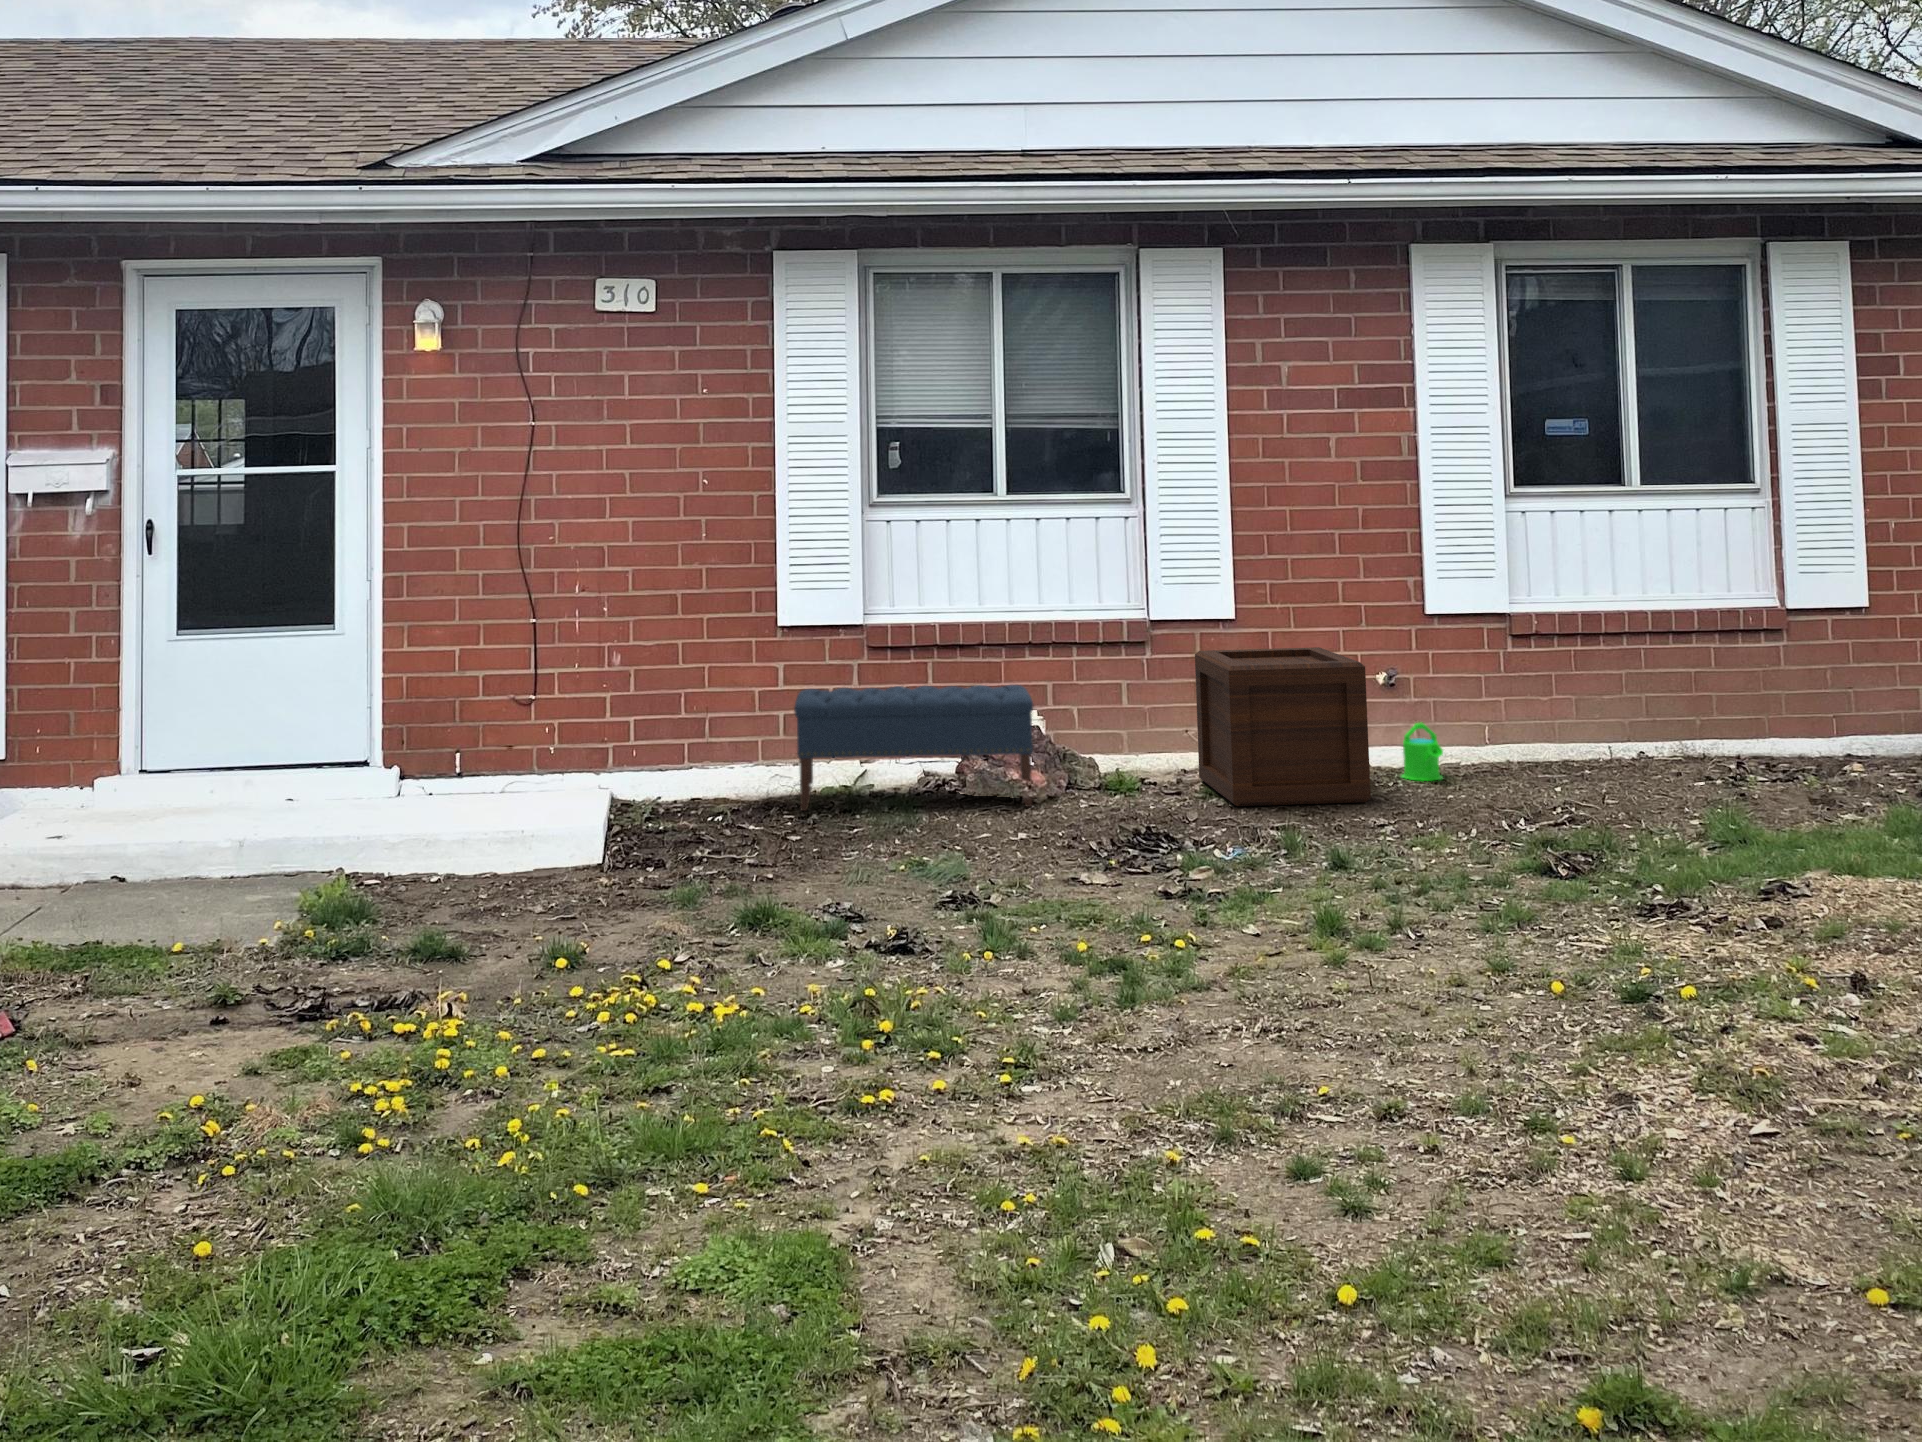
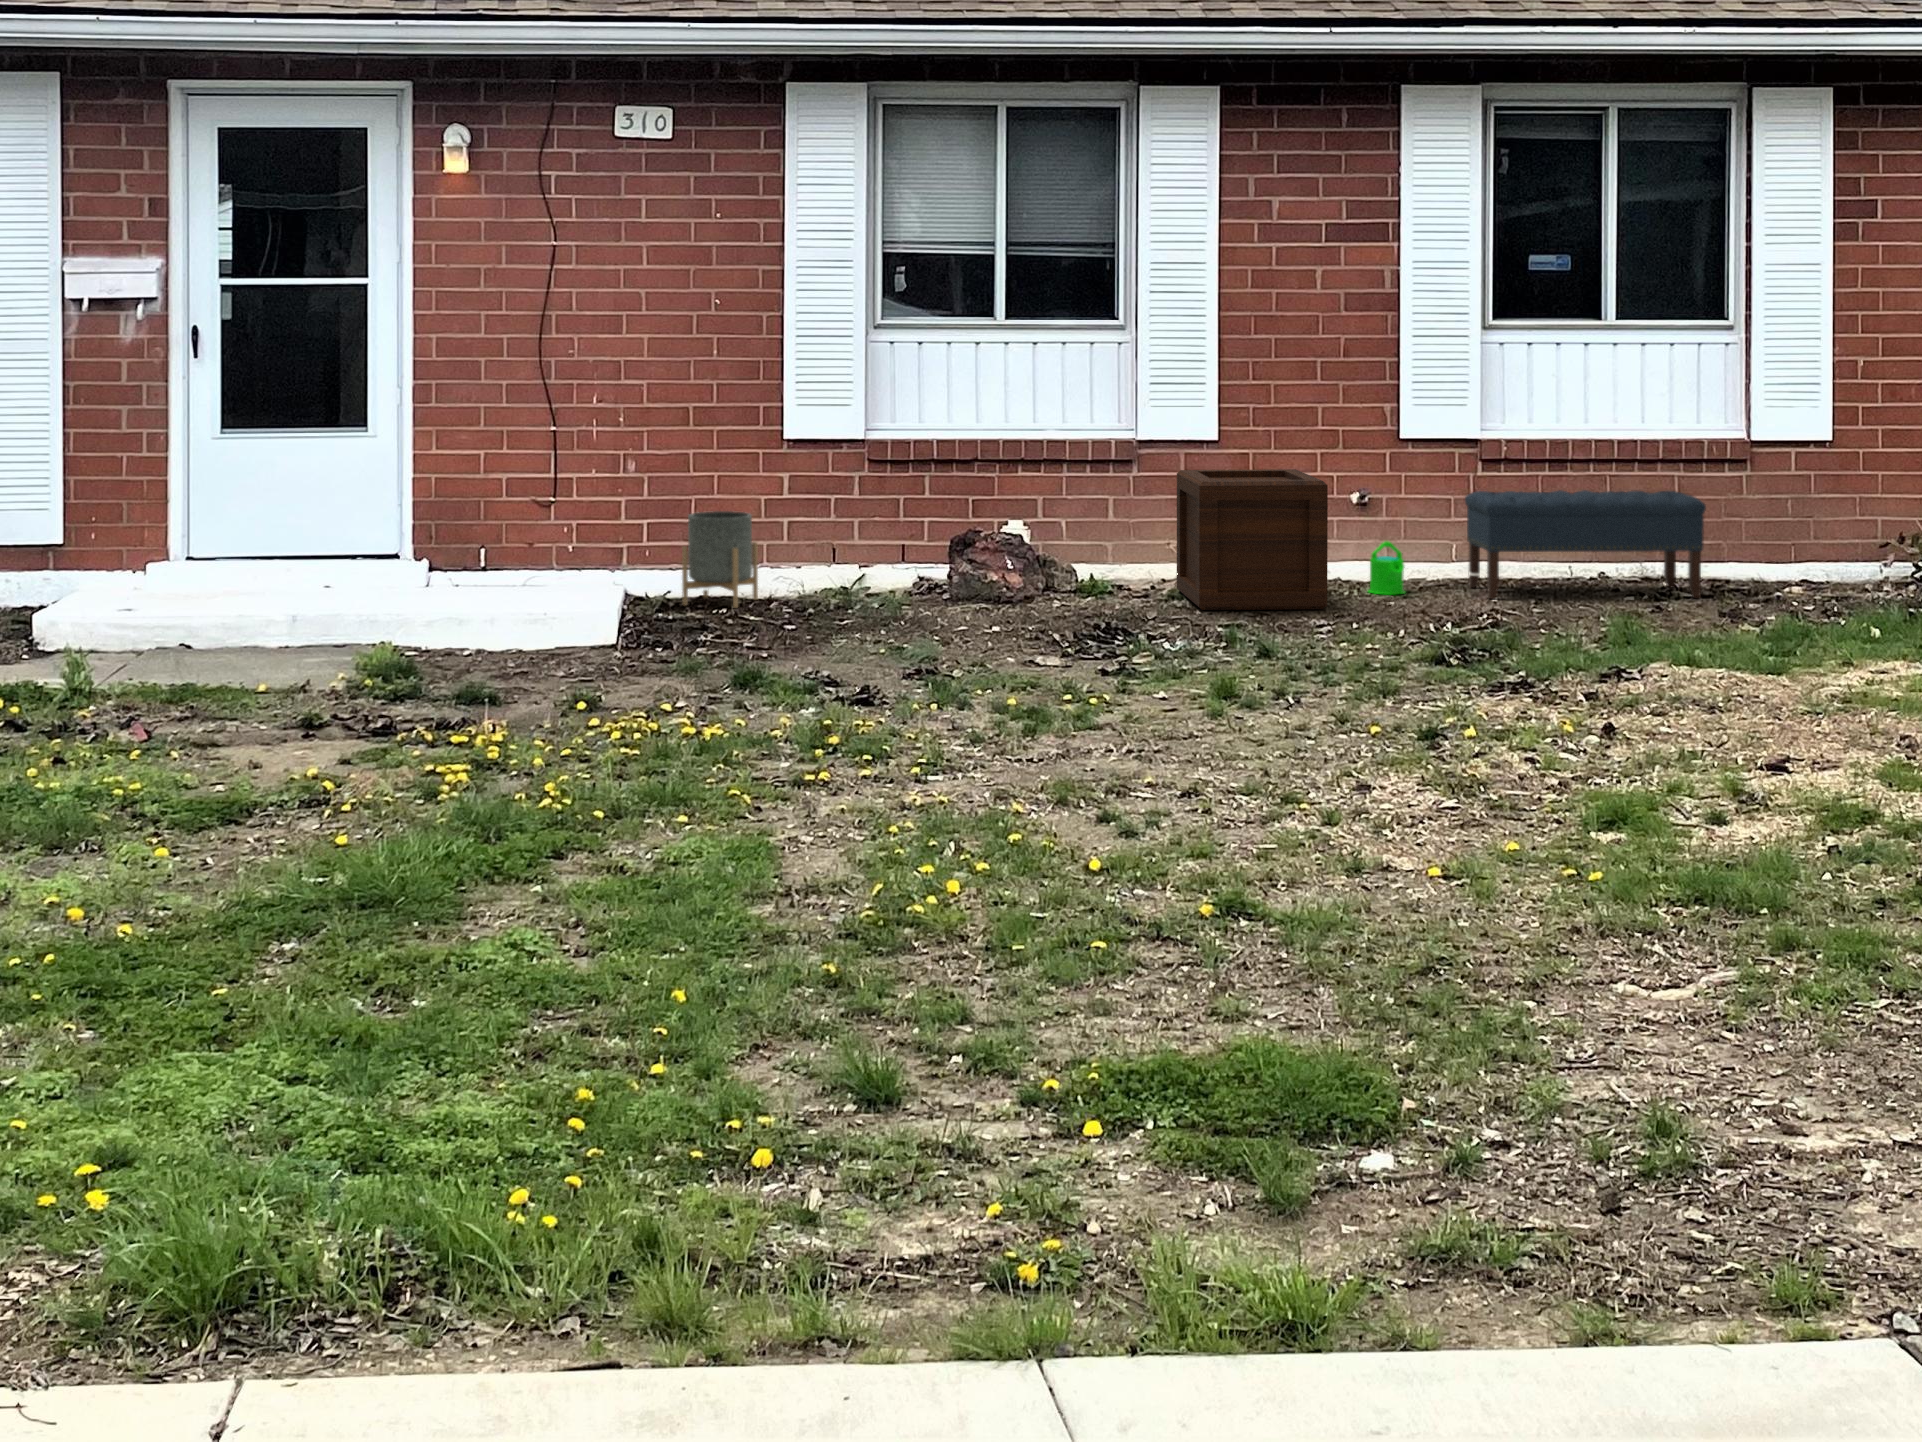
bench: present [794,685,1033,811] -> present [1465,490,1706,599]
planter: none [674,706,756,814] -> present [682,511,758,608]

